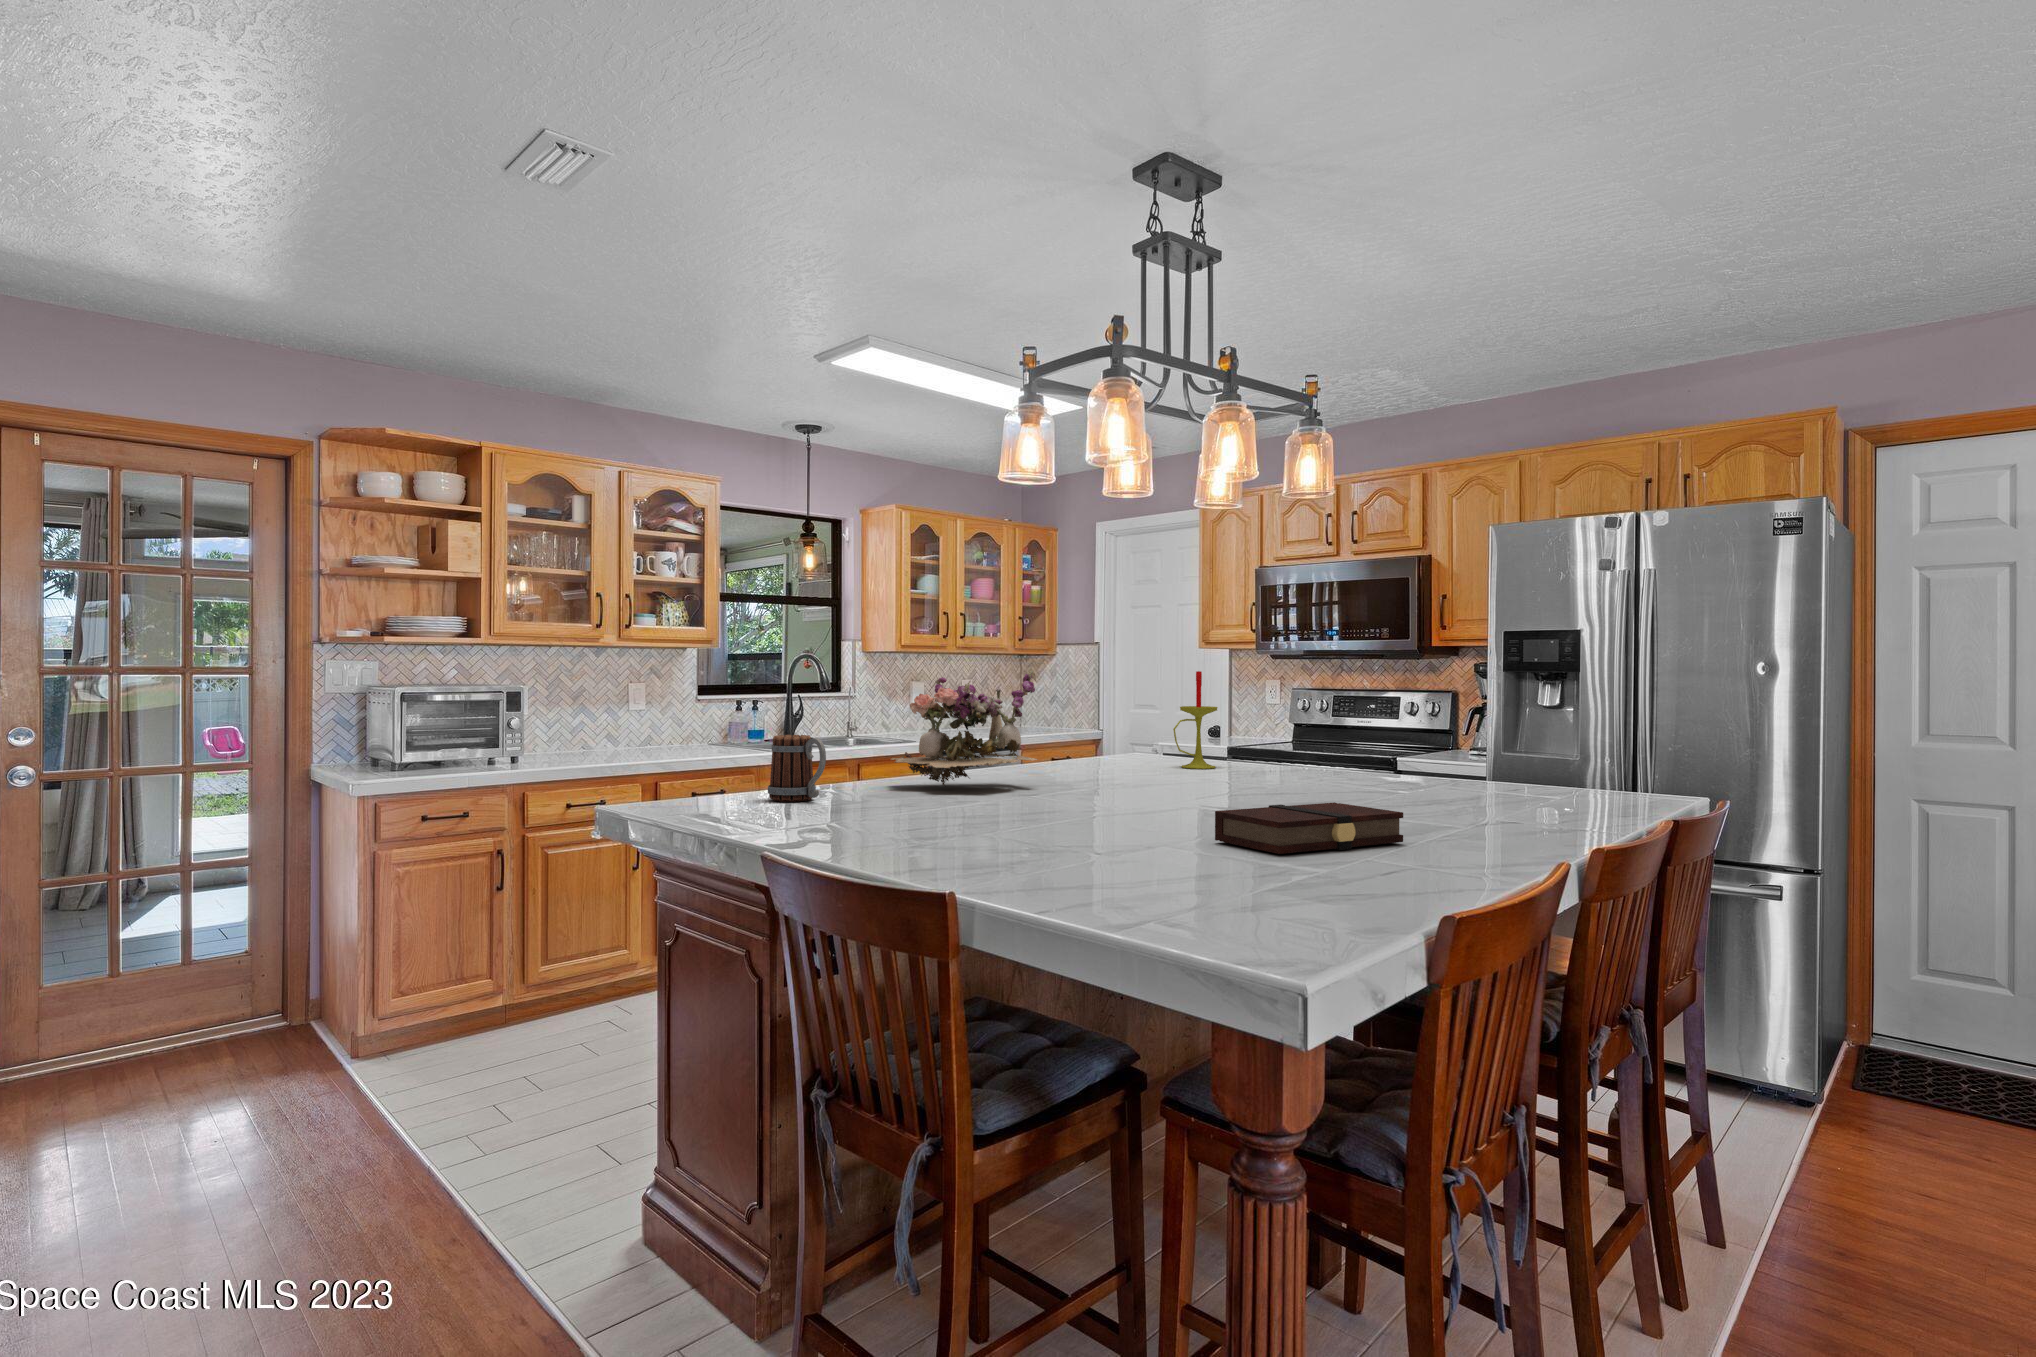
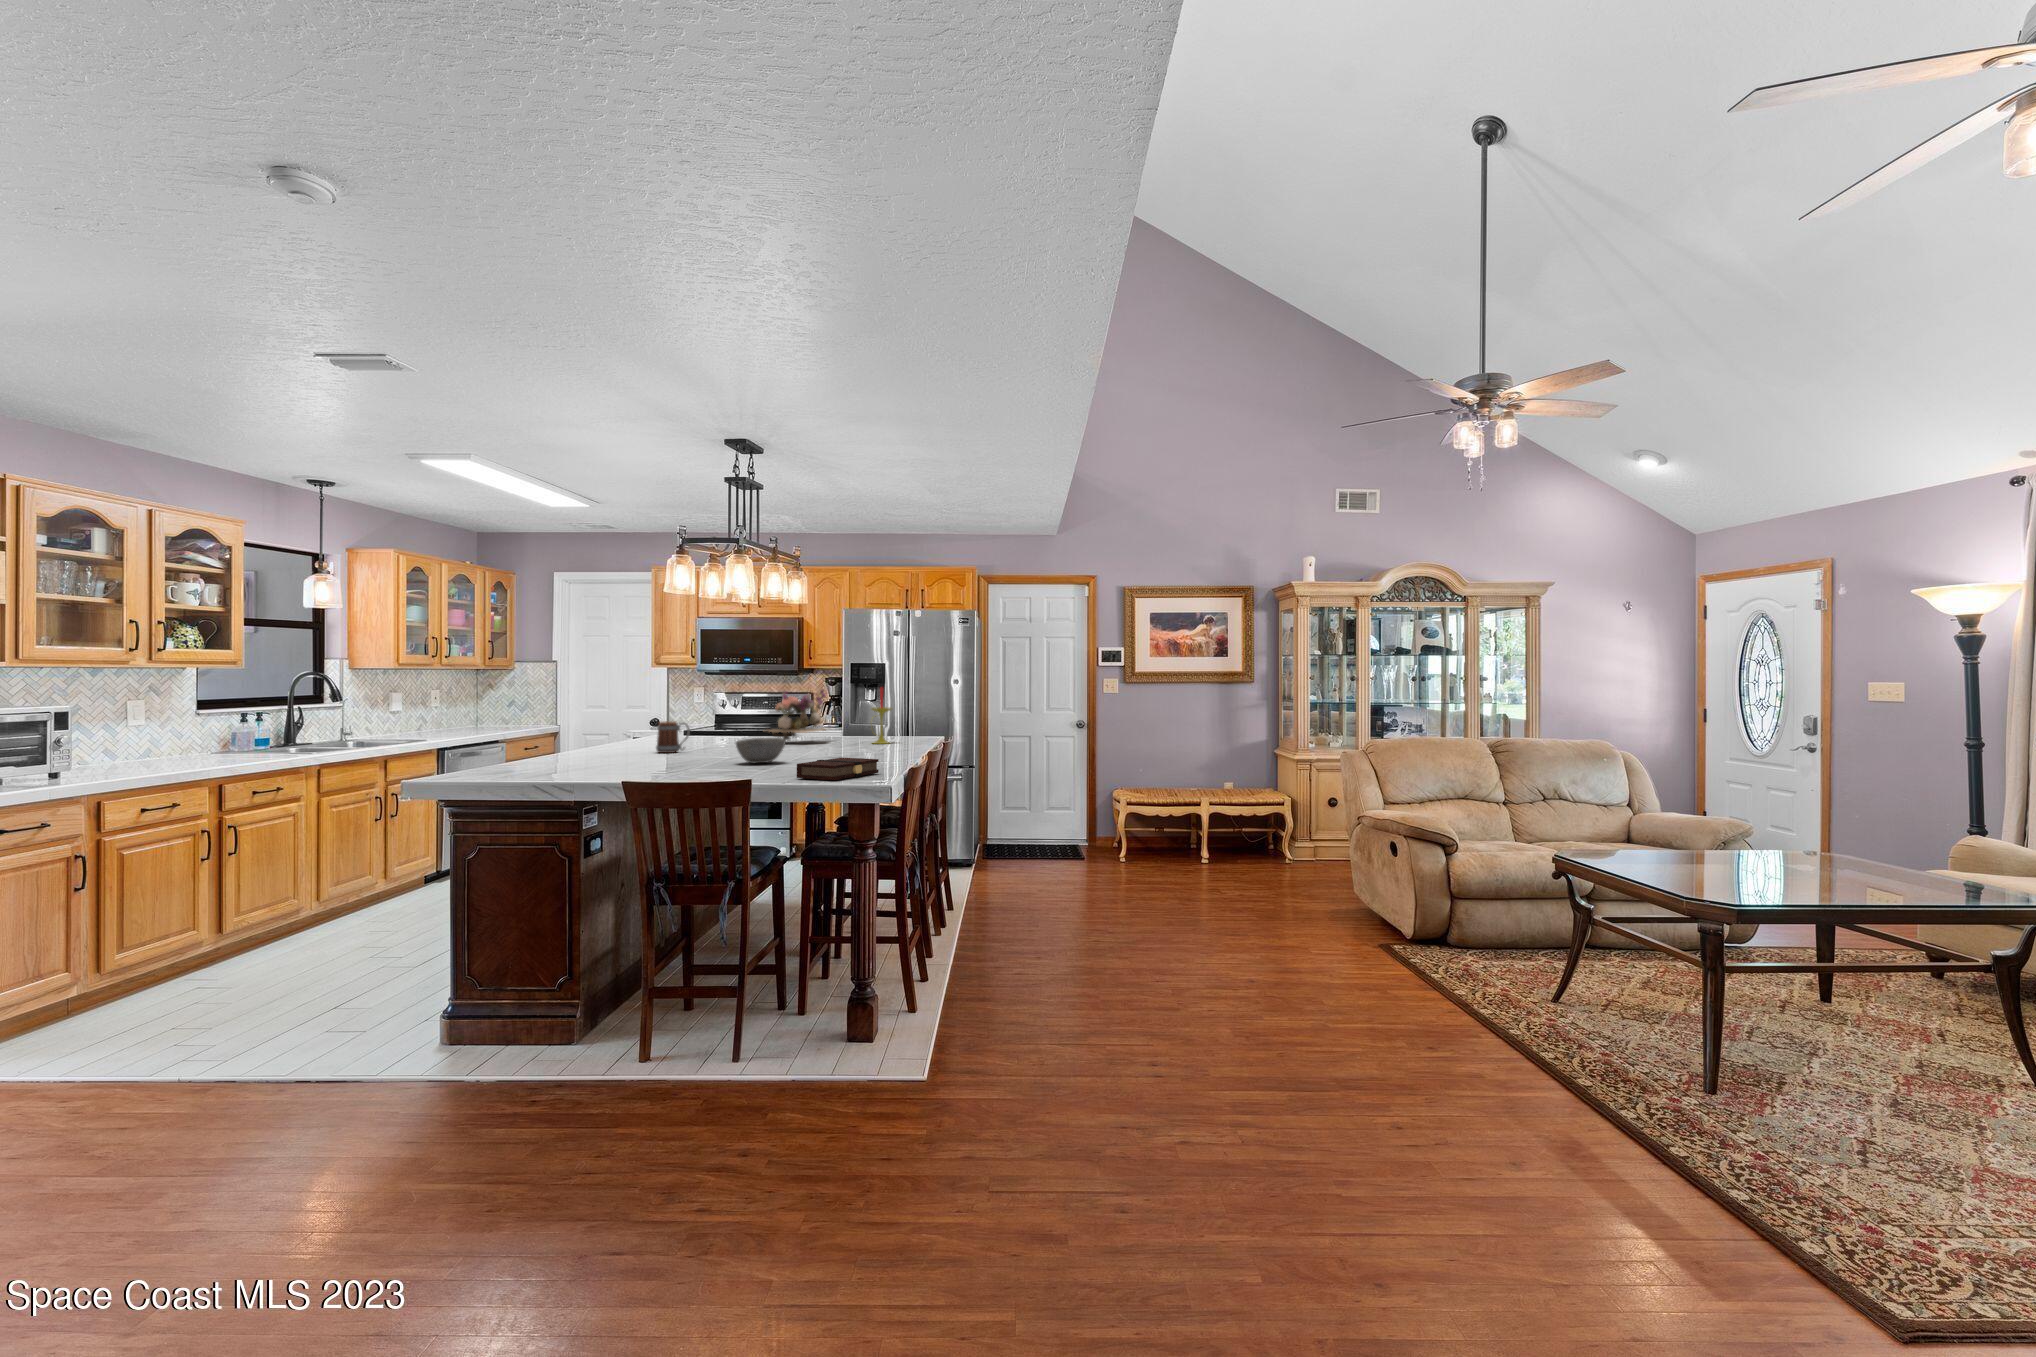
flower arrangement: present [891,671,1038,786] -> present [768,689,826,741]
candle: present [1173,671,1218,769] -> present [872,687,891,744]
mug: present [768,735,826,802] -> present [656,721,690,753]
bowl: none [1180,755,1270,800] -> present [736,738,786,763]

